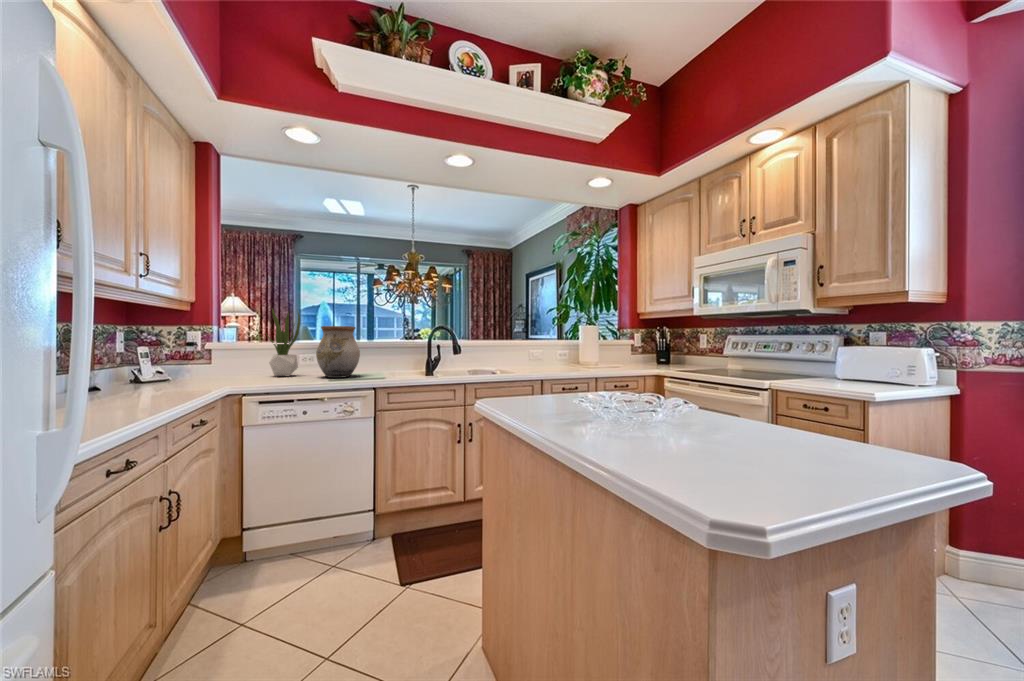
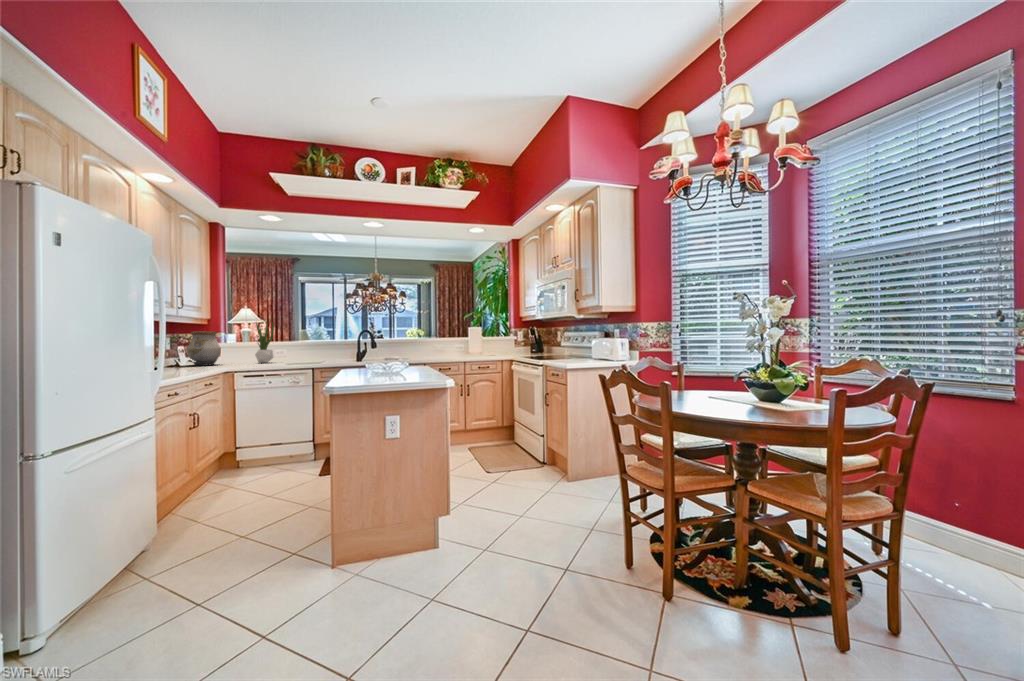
vase: present [316,326,360,378] -> present [187,332,221,366]

